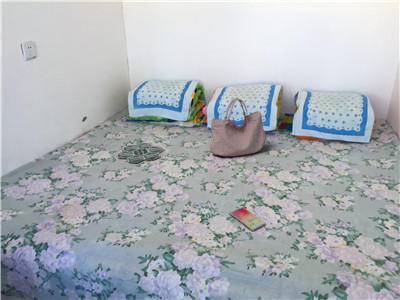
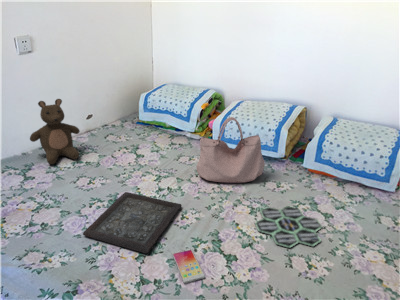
stuffed bear: none [41,101,93,165] -> present [30,99,80,164]
board game: present [117,143,164,163] -> present [255,206,322,248]
tray: none [143,176,214,217] -> present [83,192,182,253]

